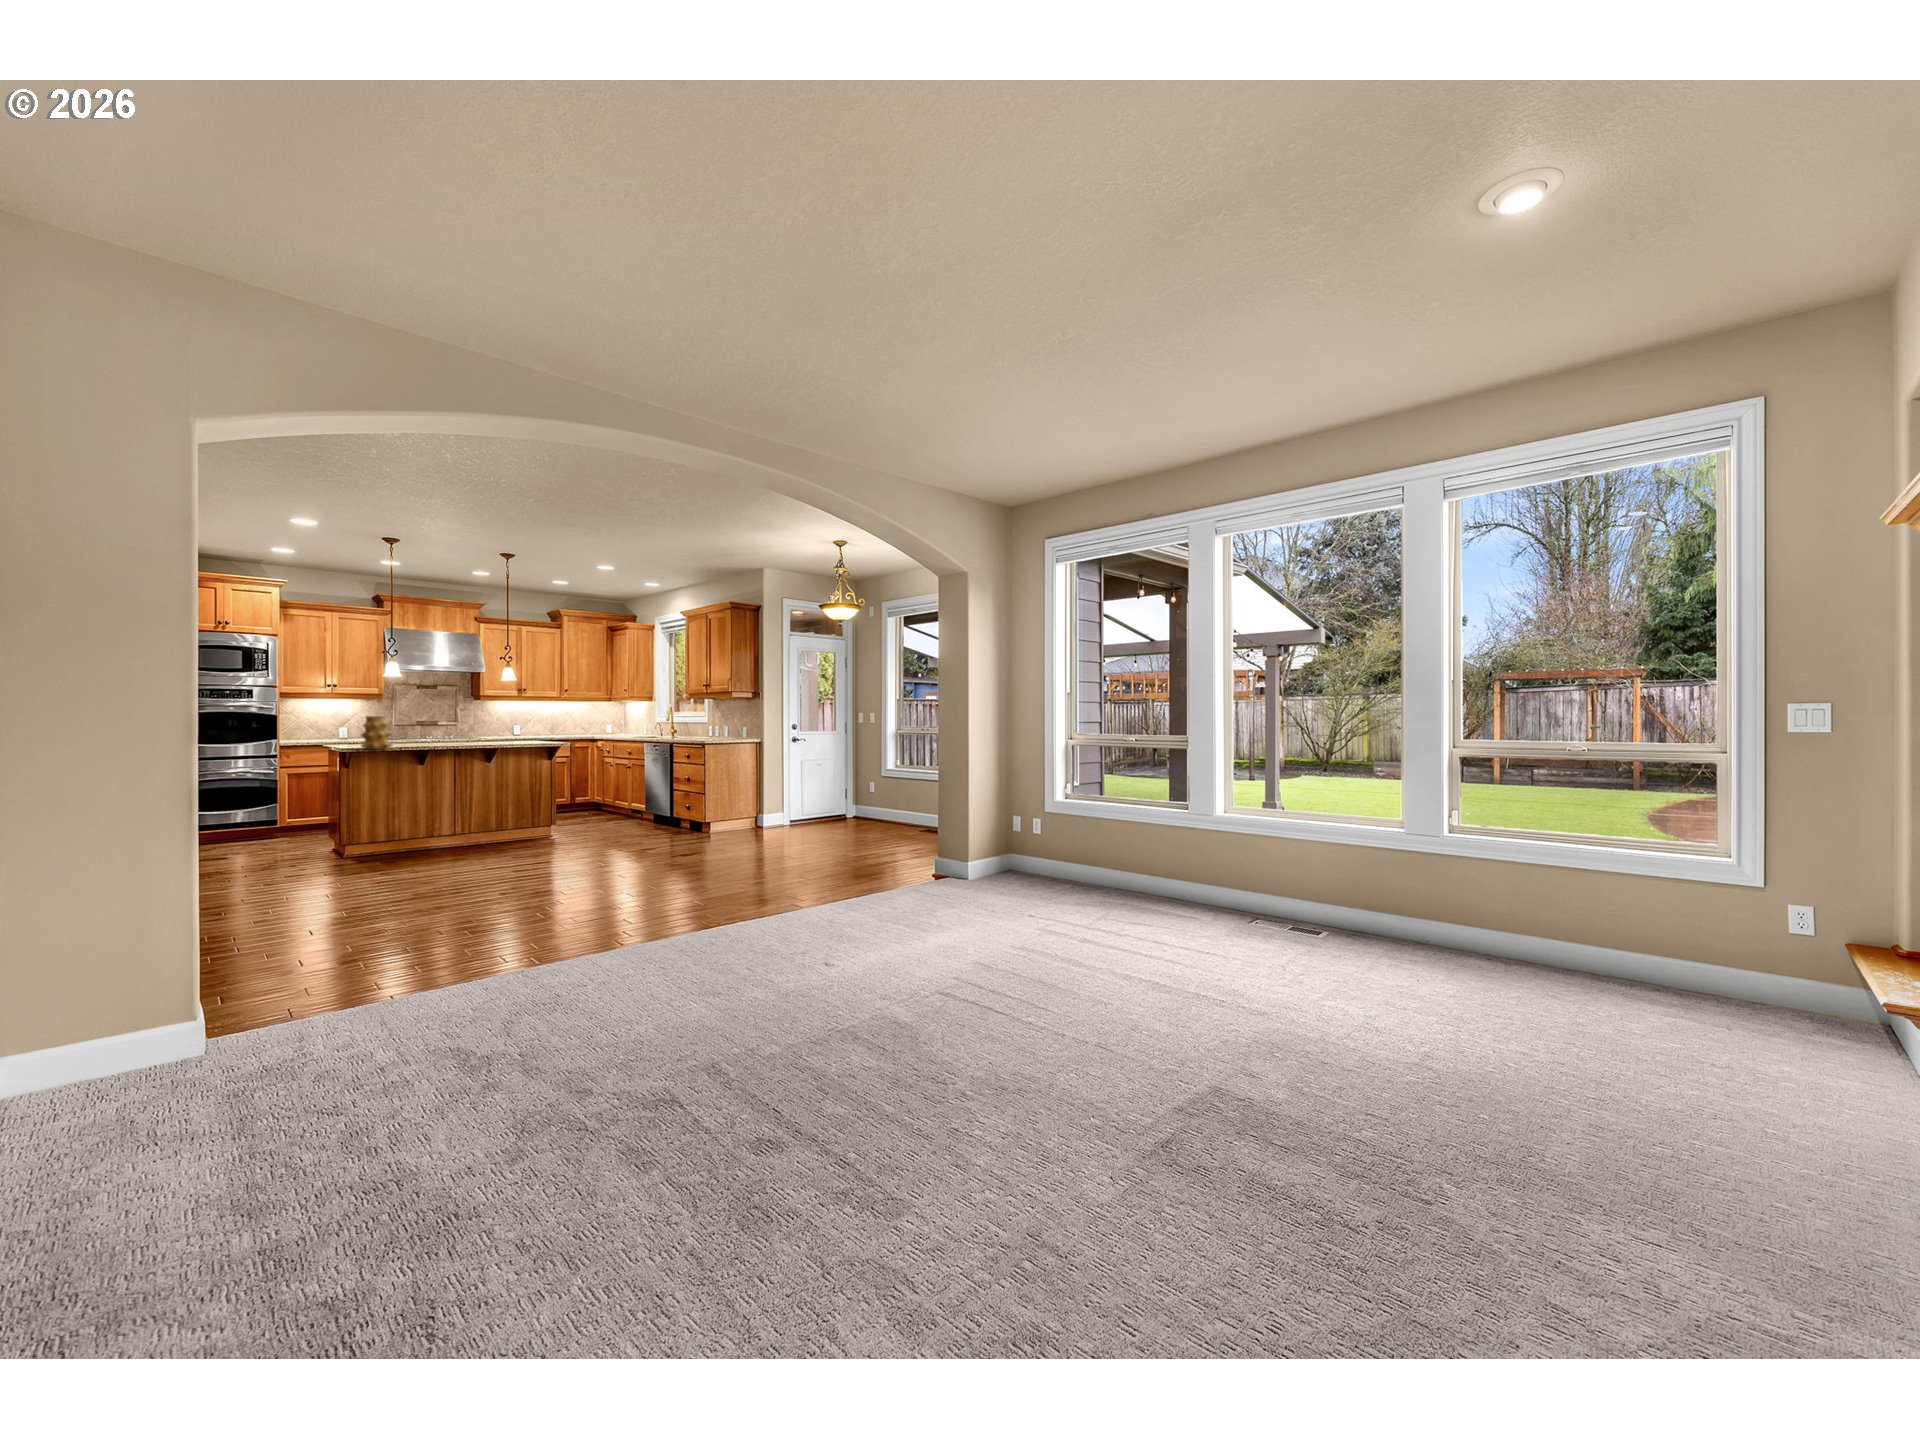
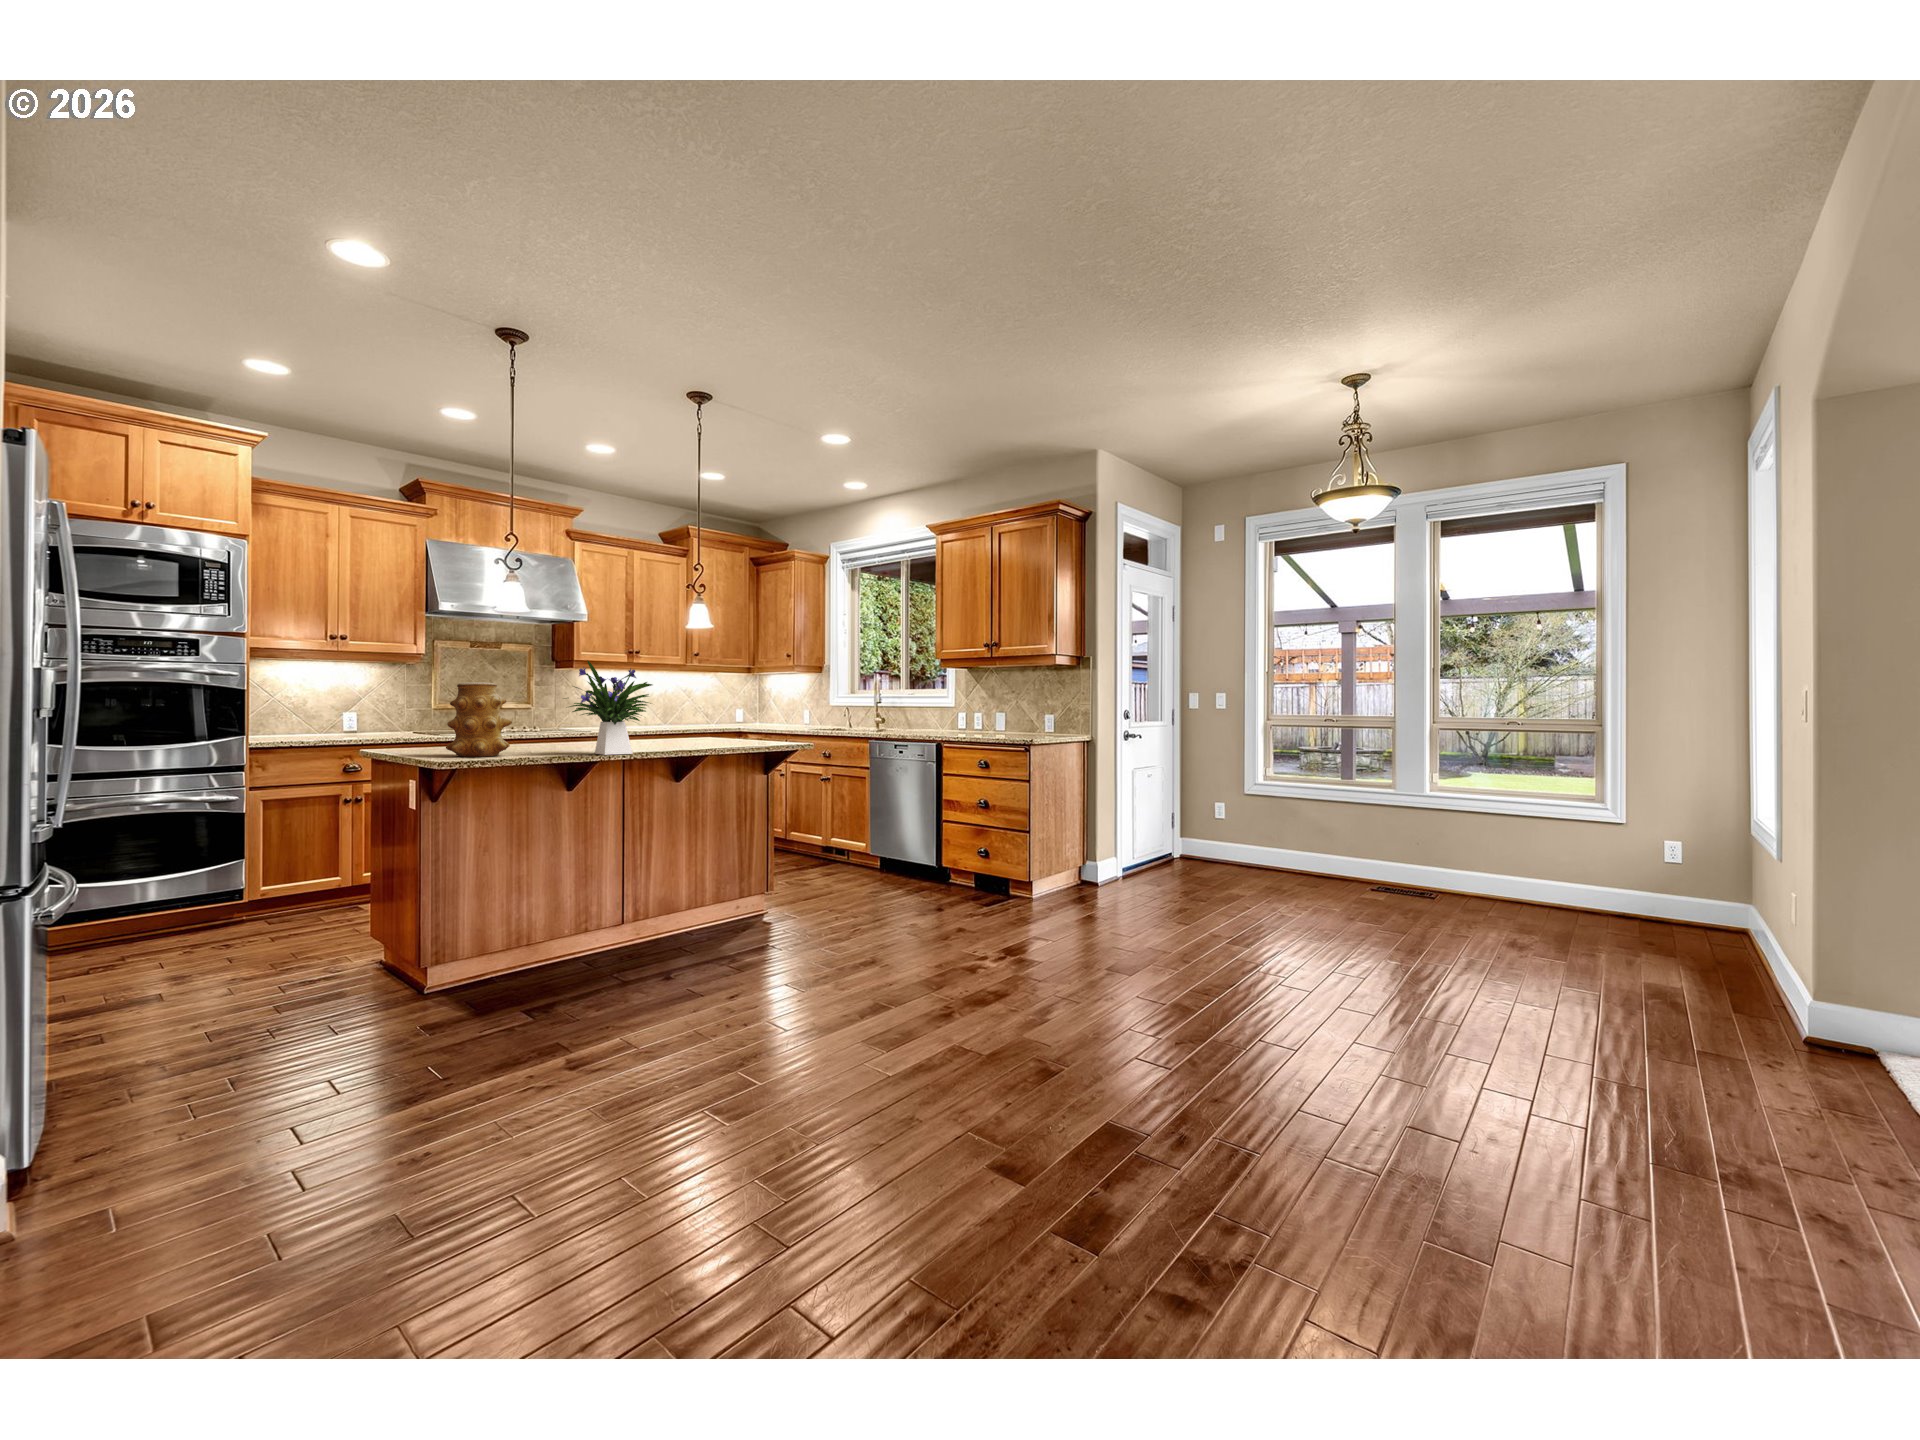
flower arrangement: none [418,705,469,750] -> present [564,661,652,755]

